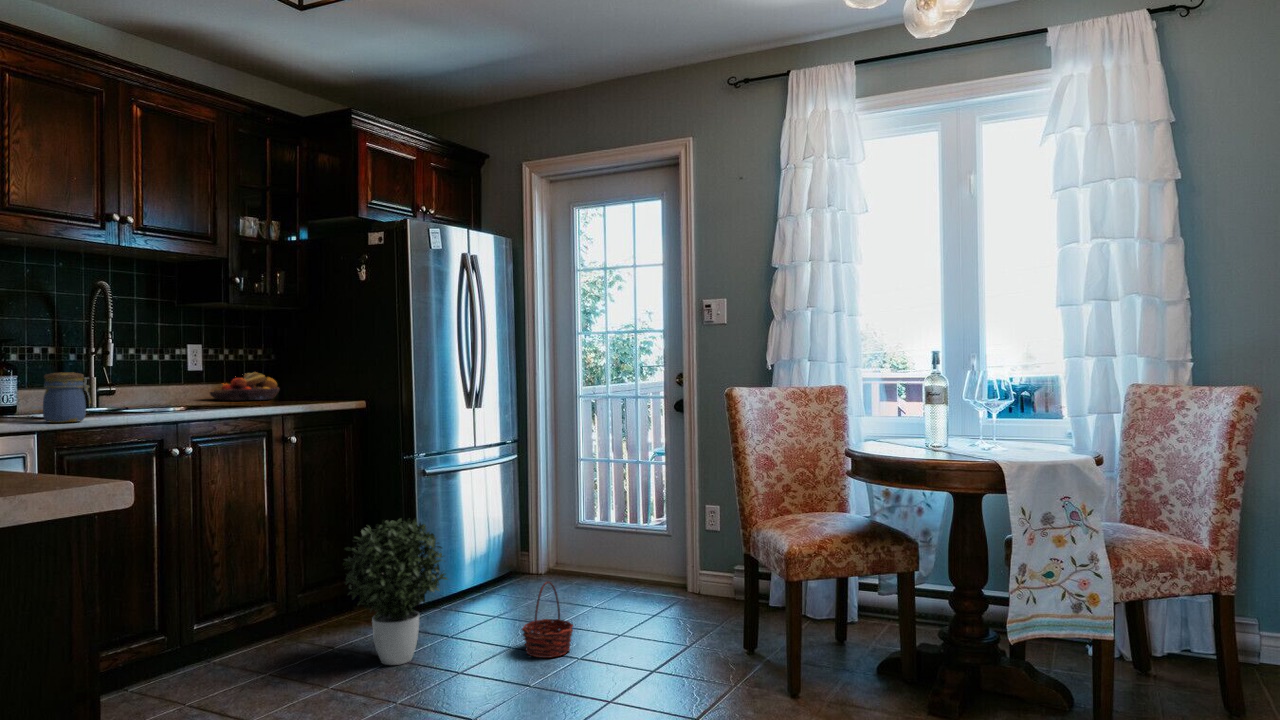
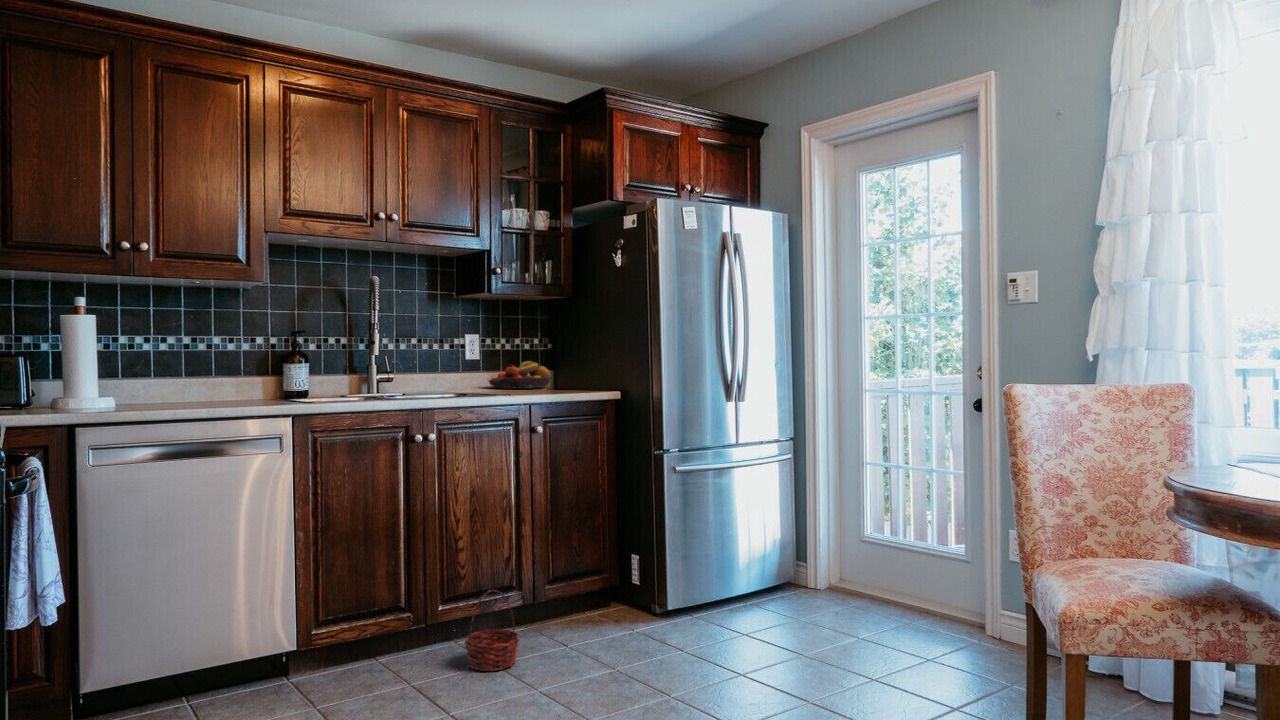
jar: present [43,372,90,423] -> none [304,361,343,407]
potted plant: present [343,518,447,665] -> none [564,518,670,675]
basket: present [522,582,573,658] -> present [465,590,519,671]

